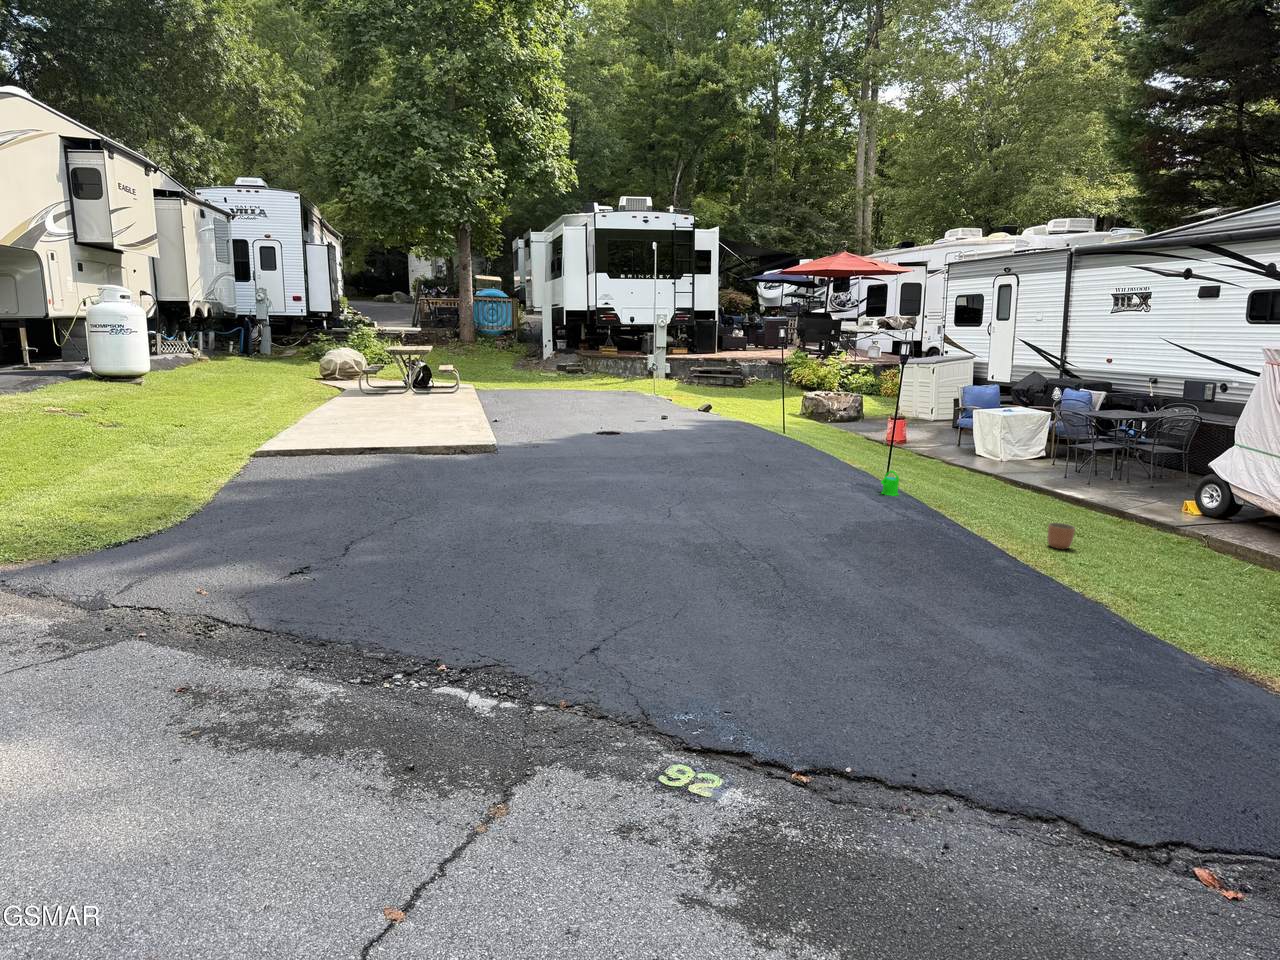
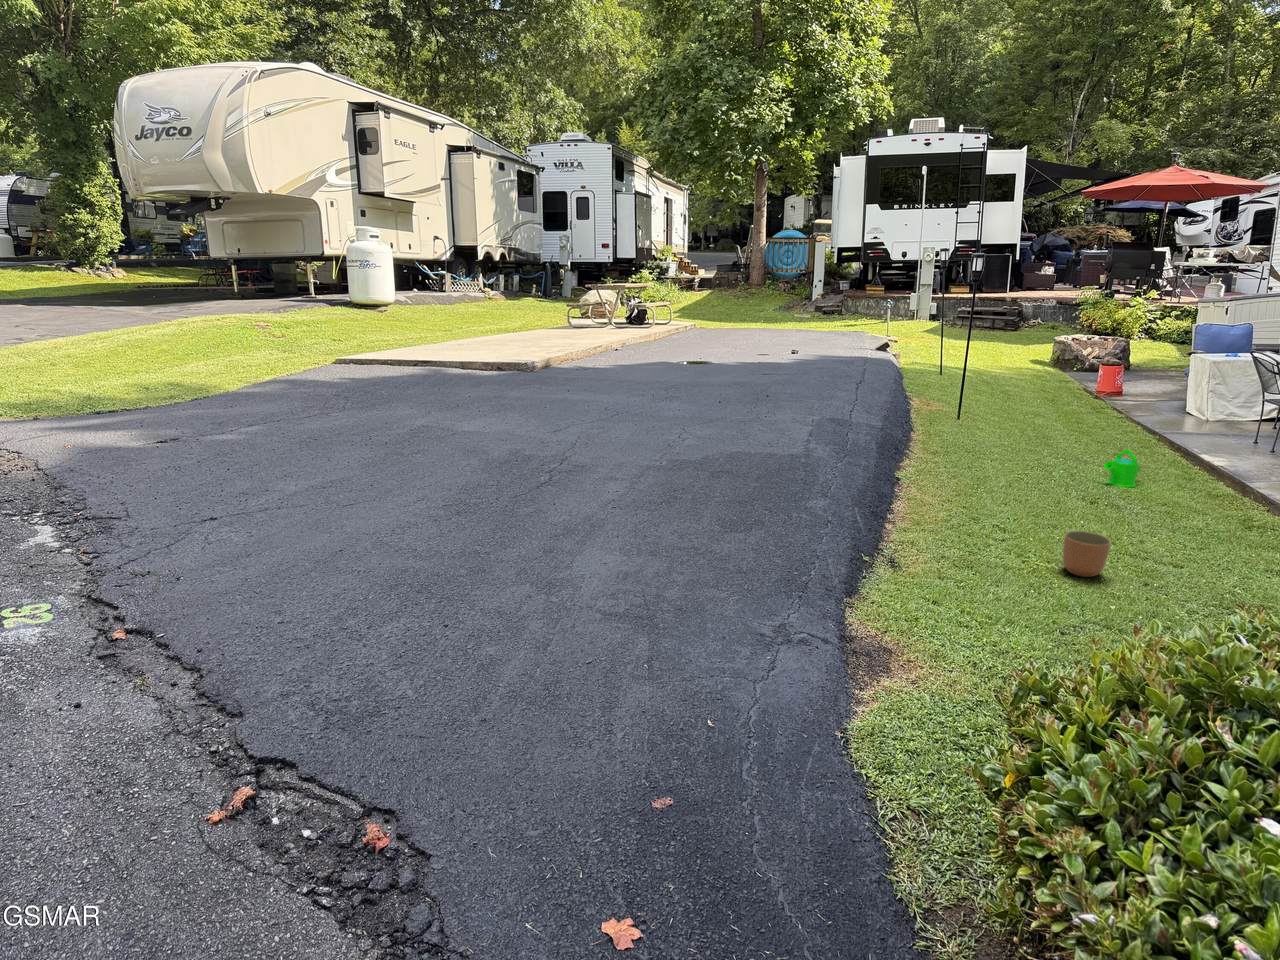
watering can: present [881,470,899,496] -> present [1104,450,1140,487]

